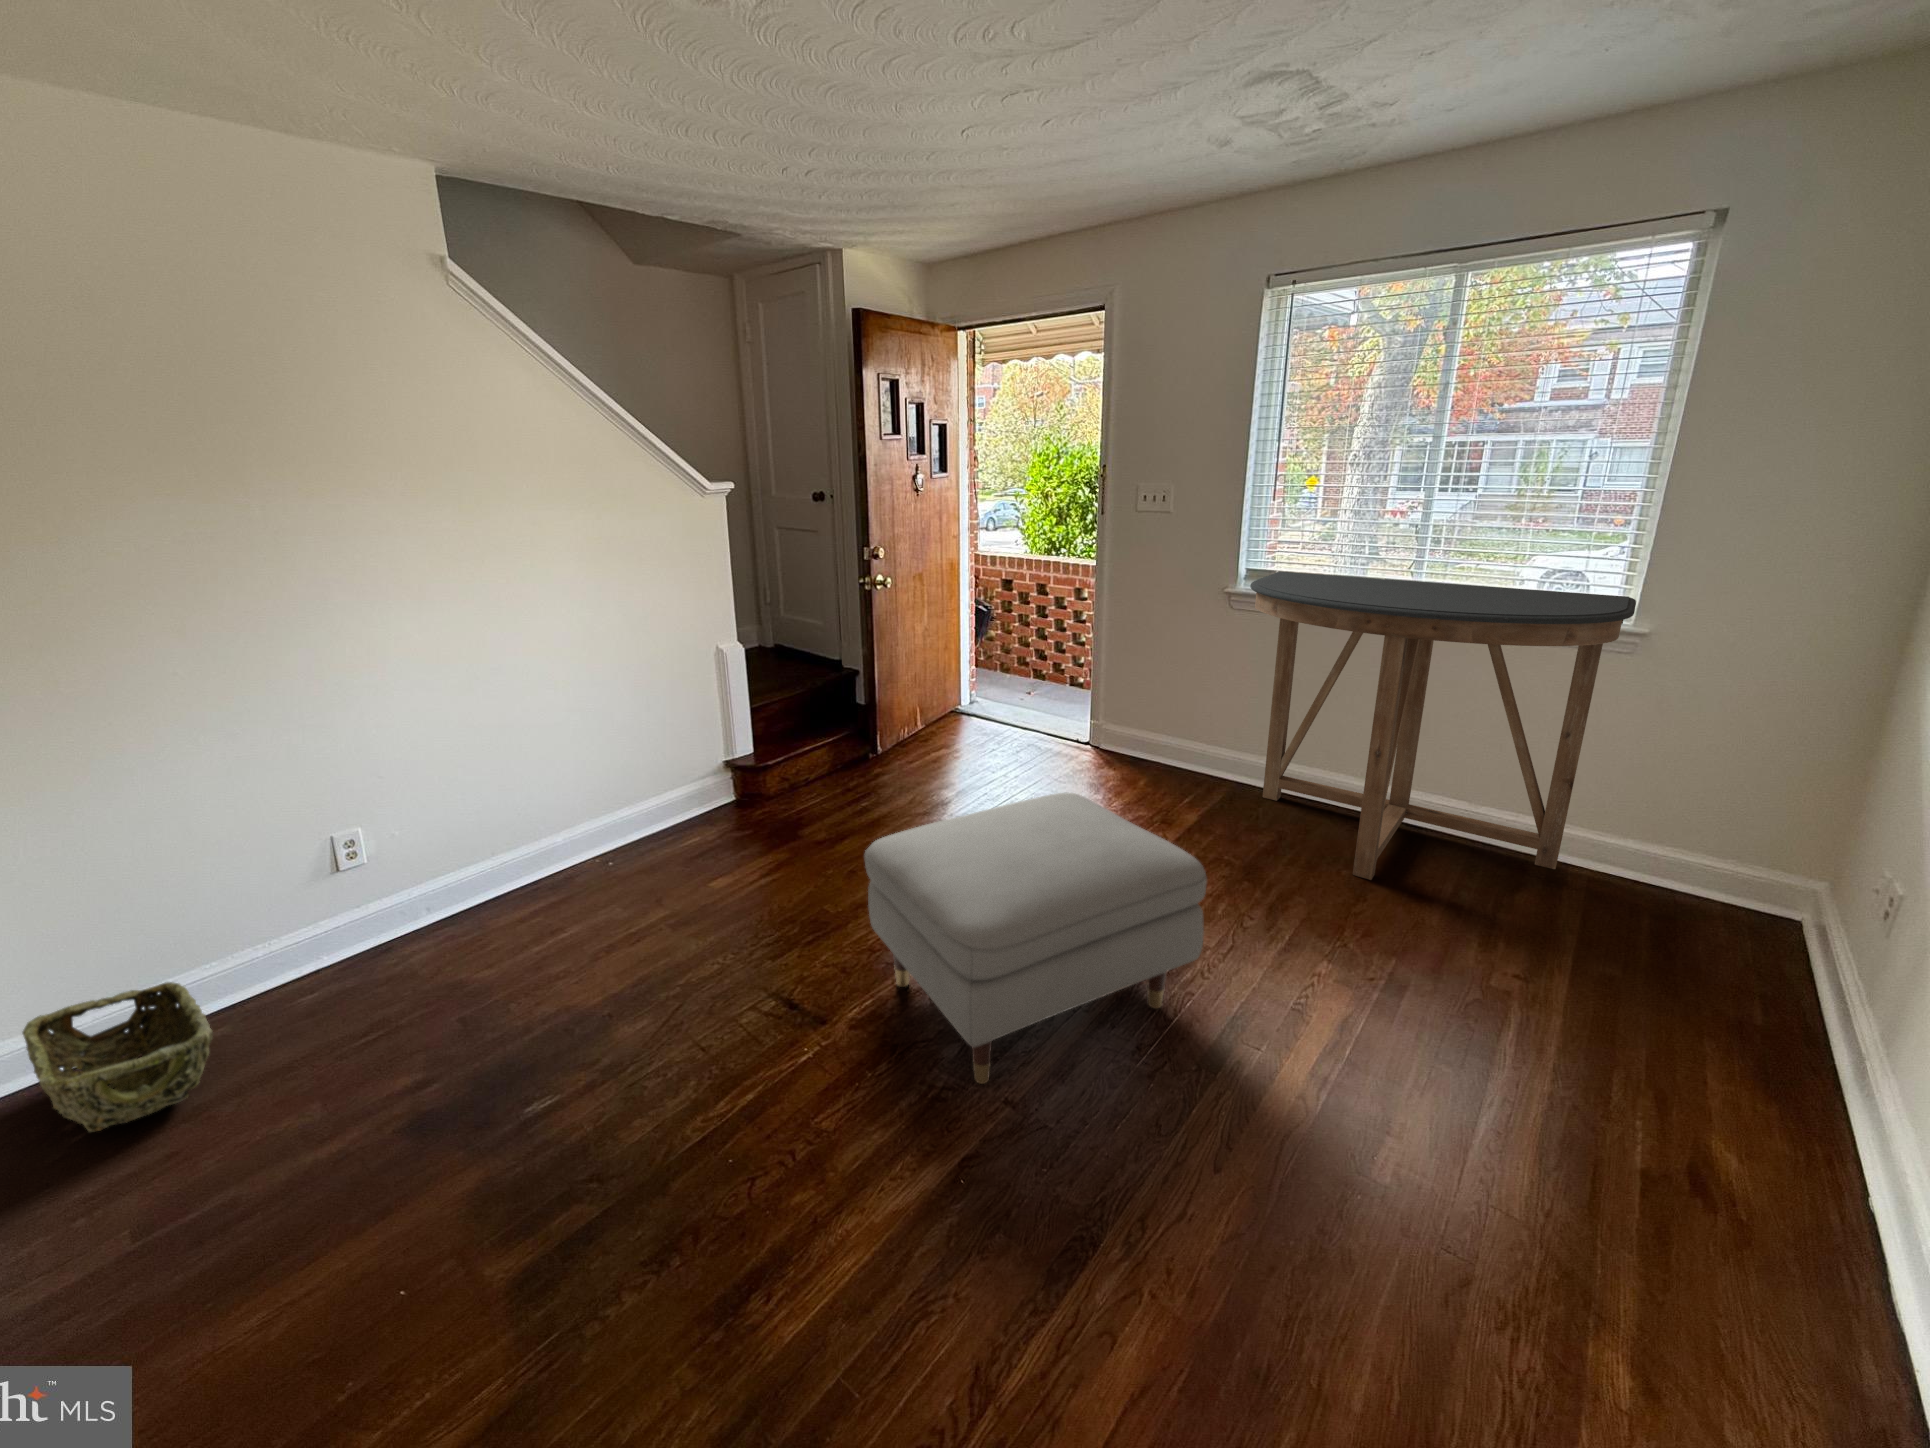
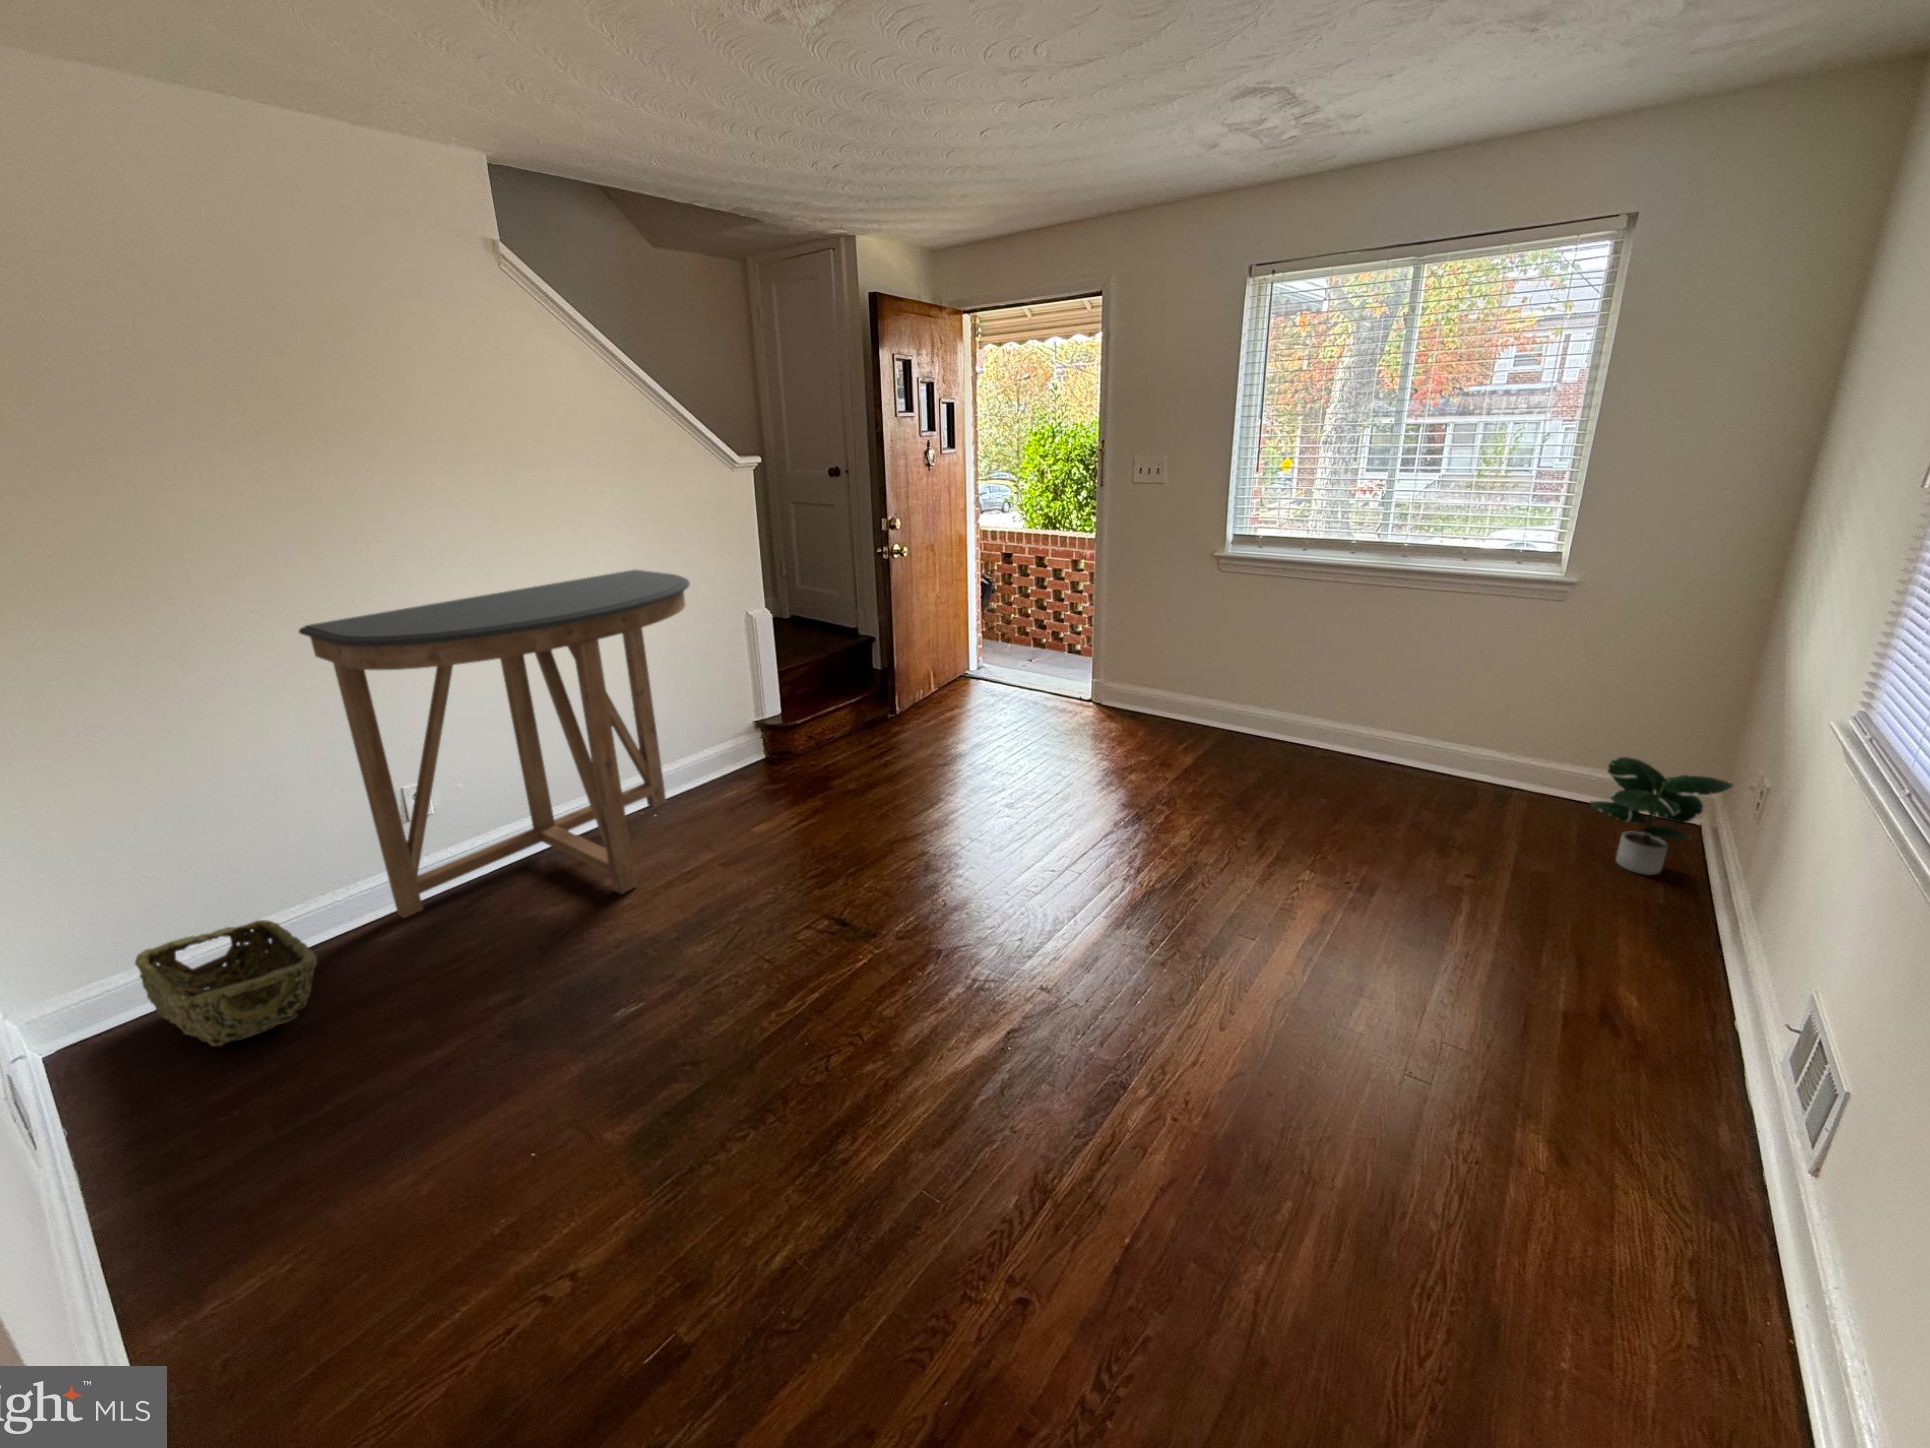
console table: present [1250,572,1636,880] -> present [299,570,690,918]
ottoman: present [865,793,1207,1084] -> none [907,732,1208,977]
potted plant: none [1667,837,1852,980] -> present [1590,757,1733,875]

